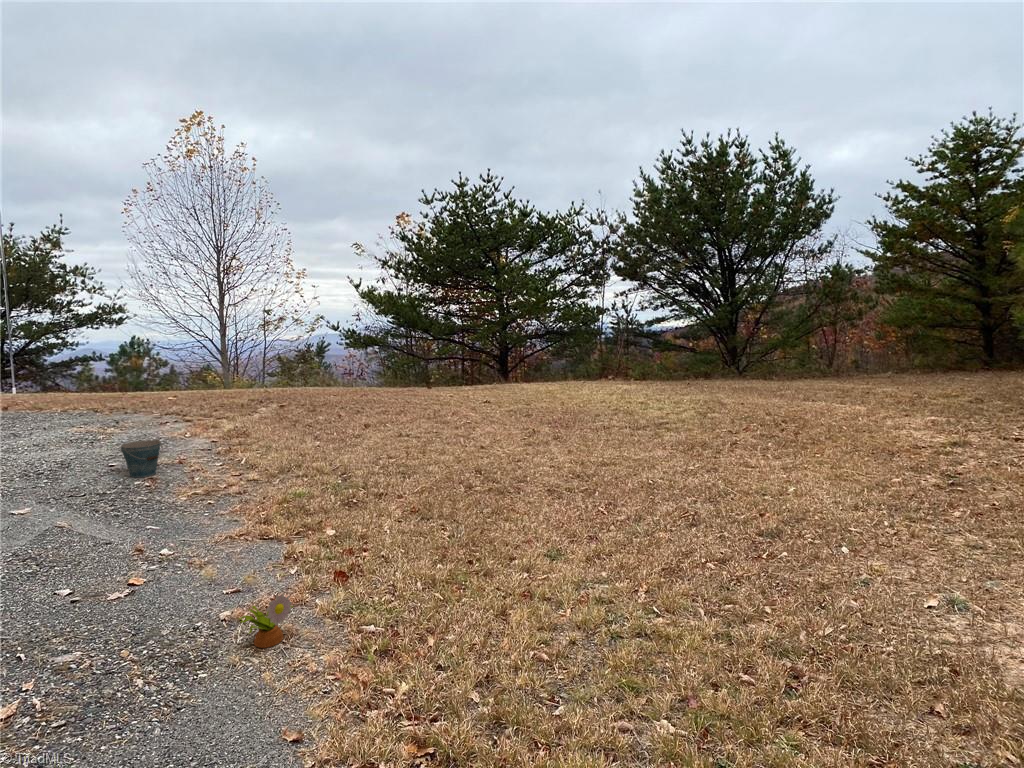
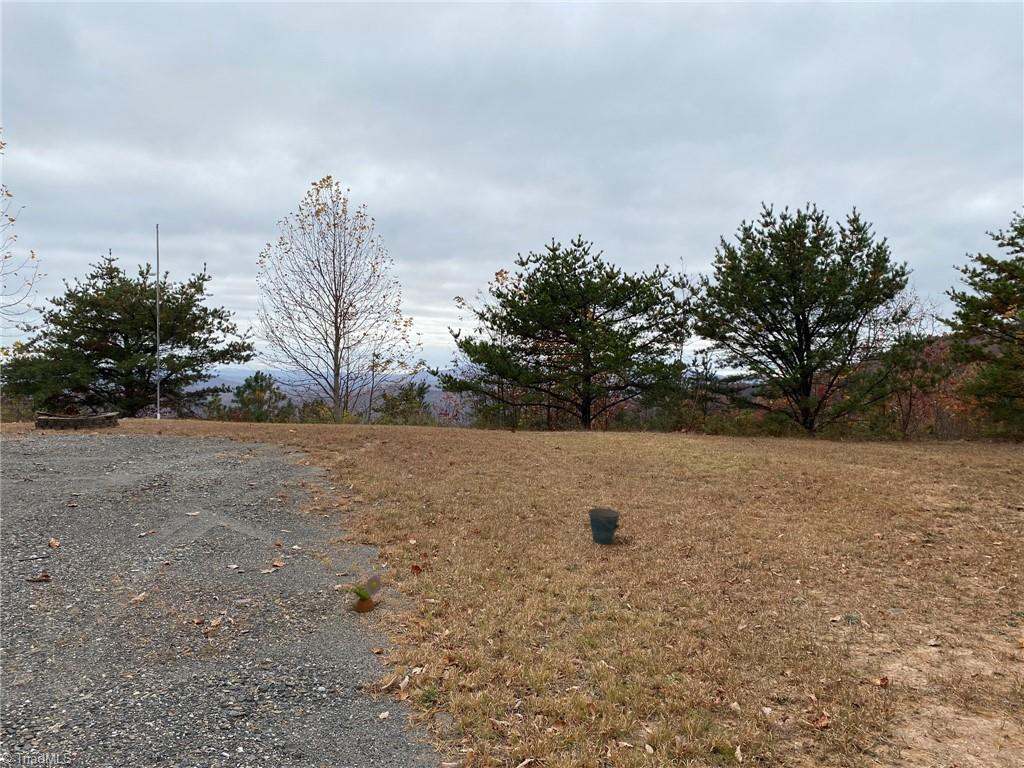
bucket: present [121,439,161,478] -> present [589,508,620,544]

